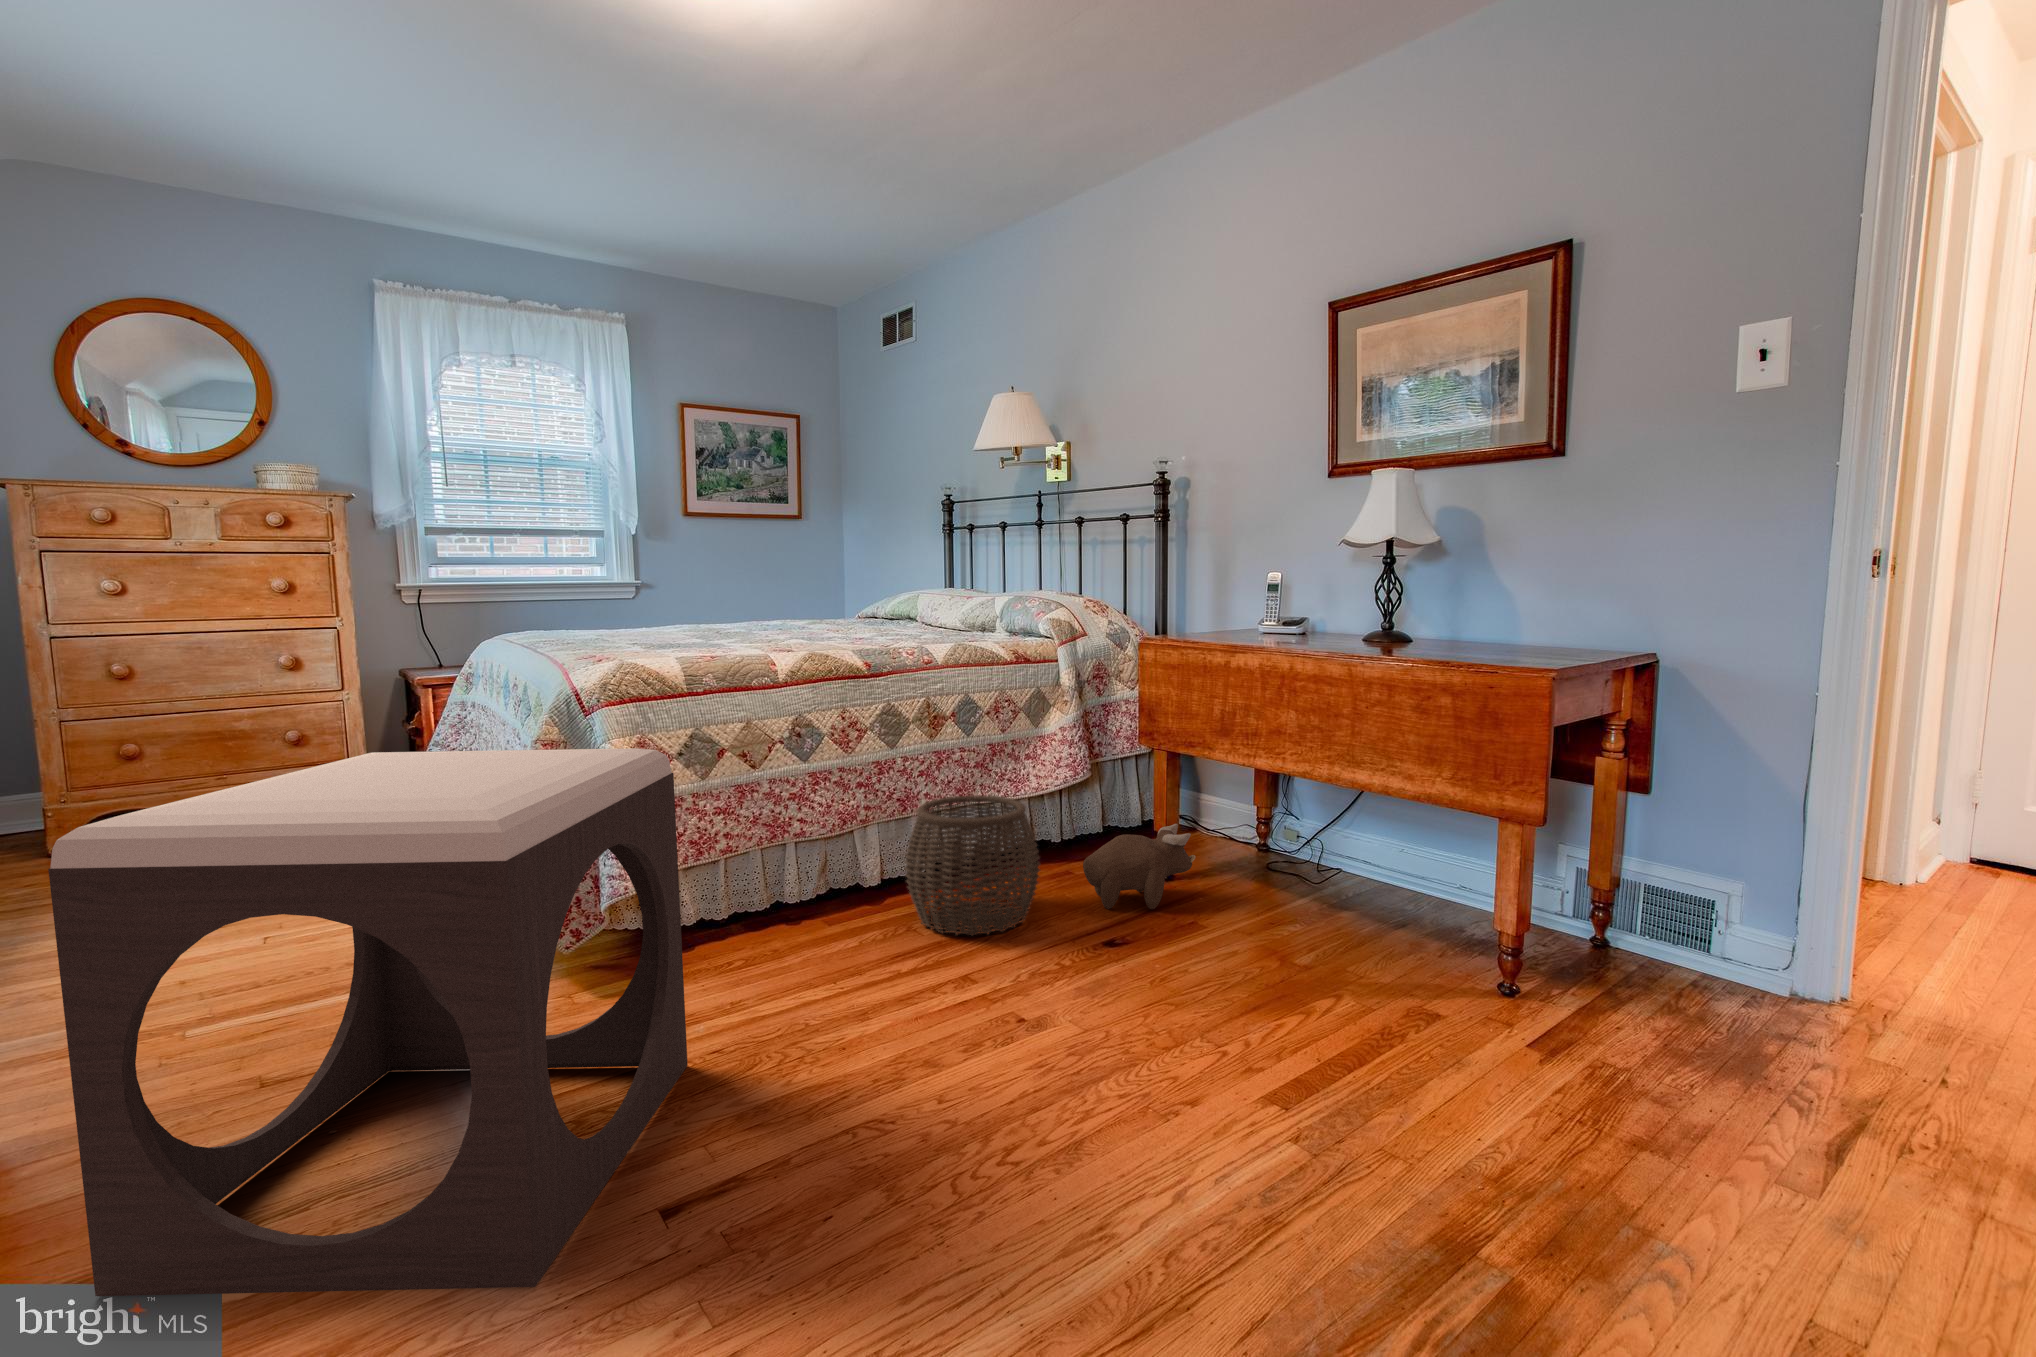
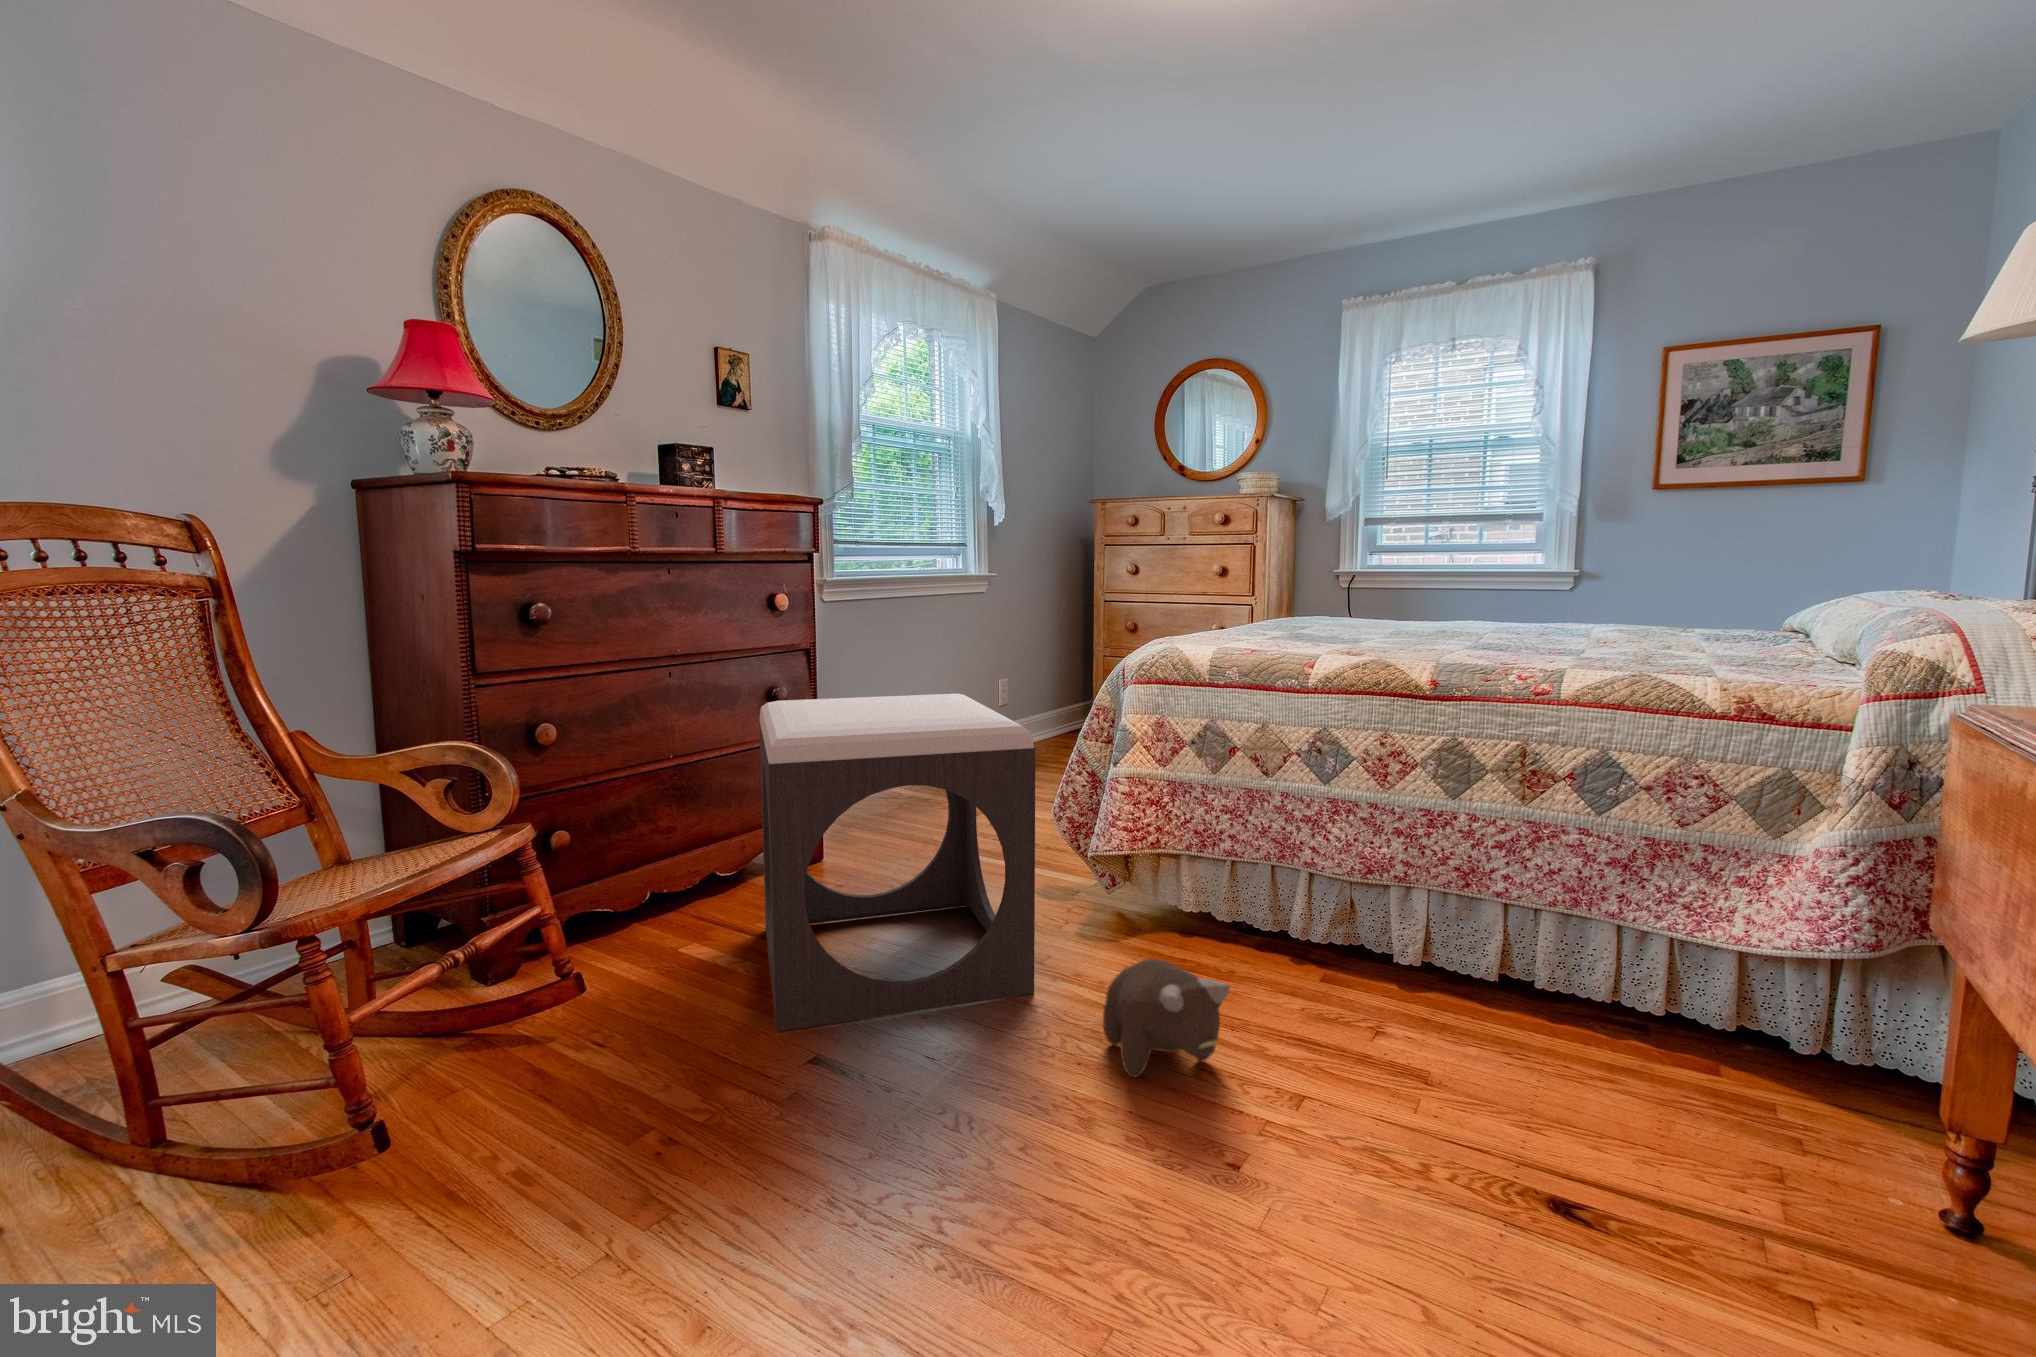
woven basket: present [905,795,1040,935] -> none [1386,878,1593,1092]
plush toy: present [1083,824,1195,909] -> present [1103,958,1230,1077]

